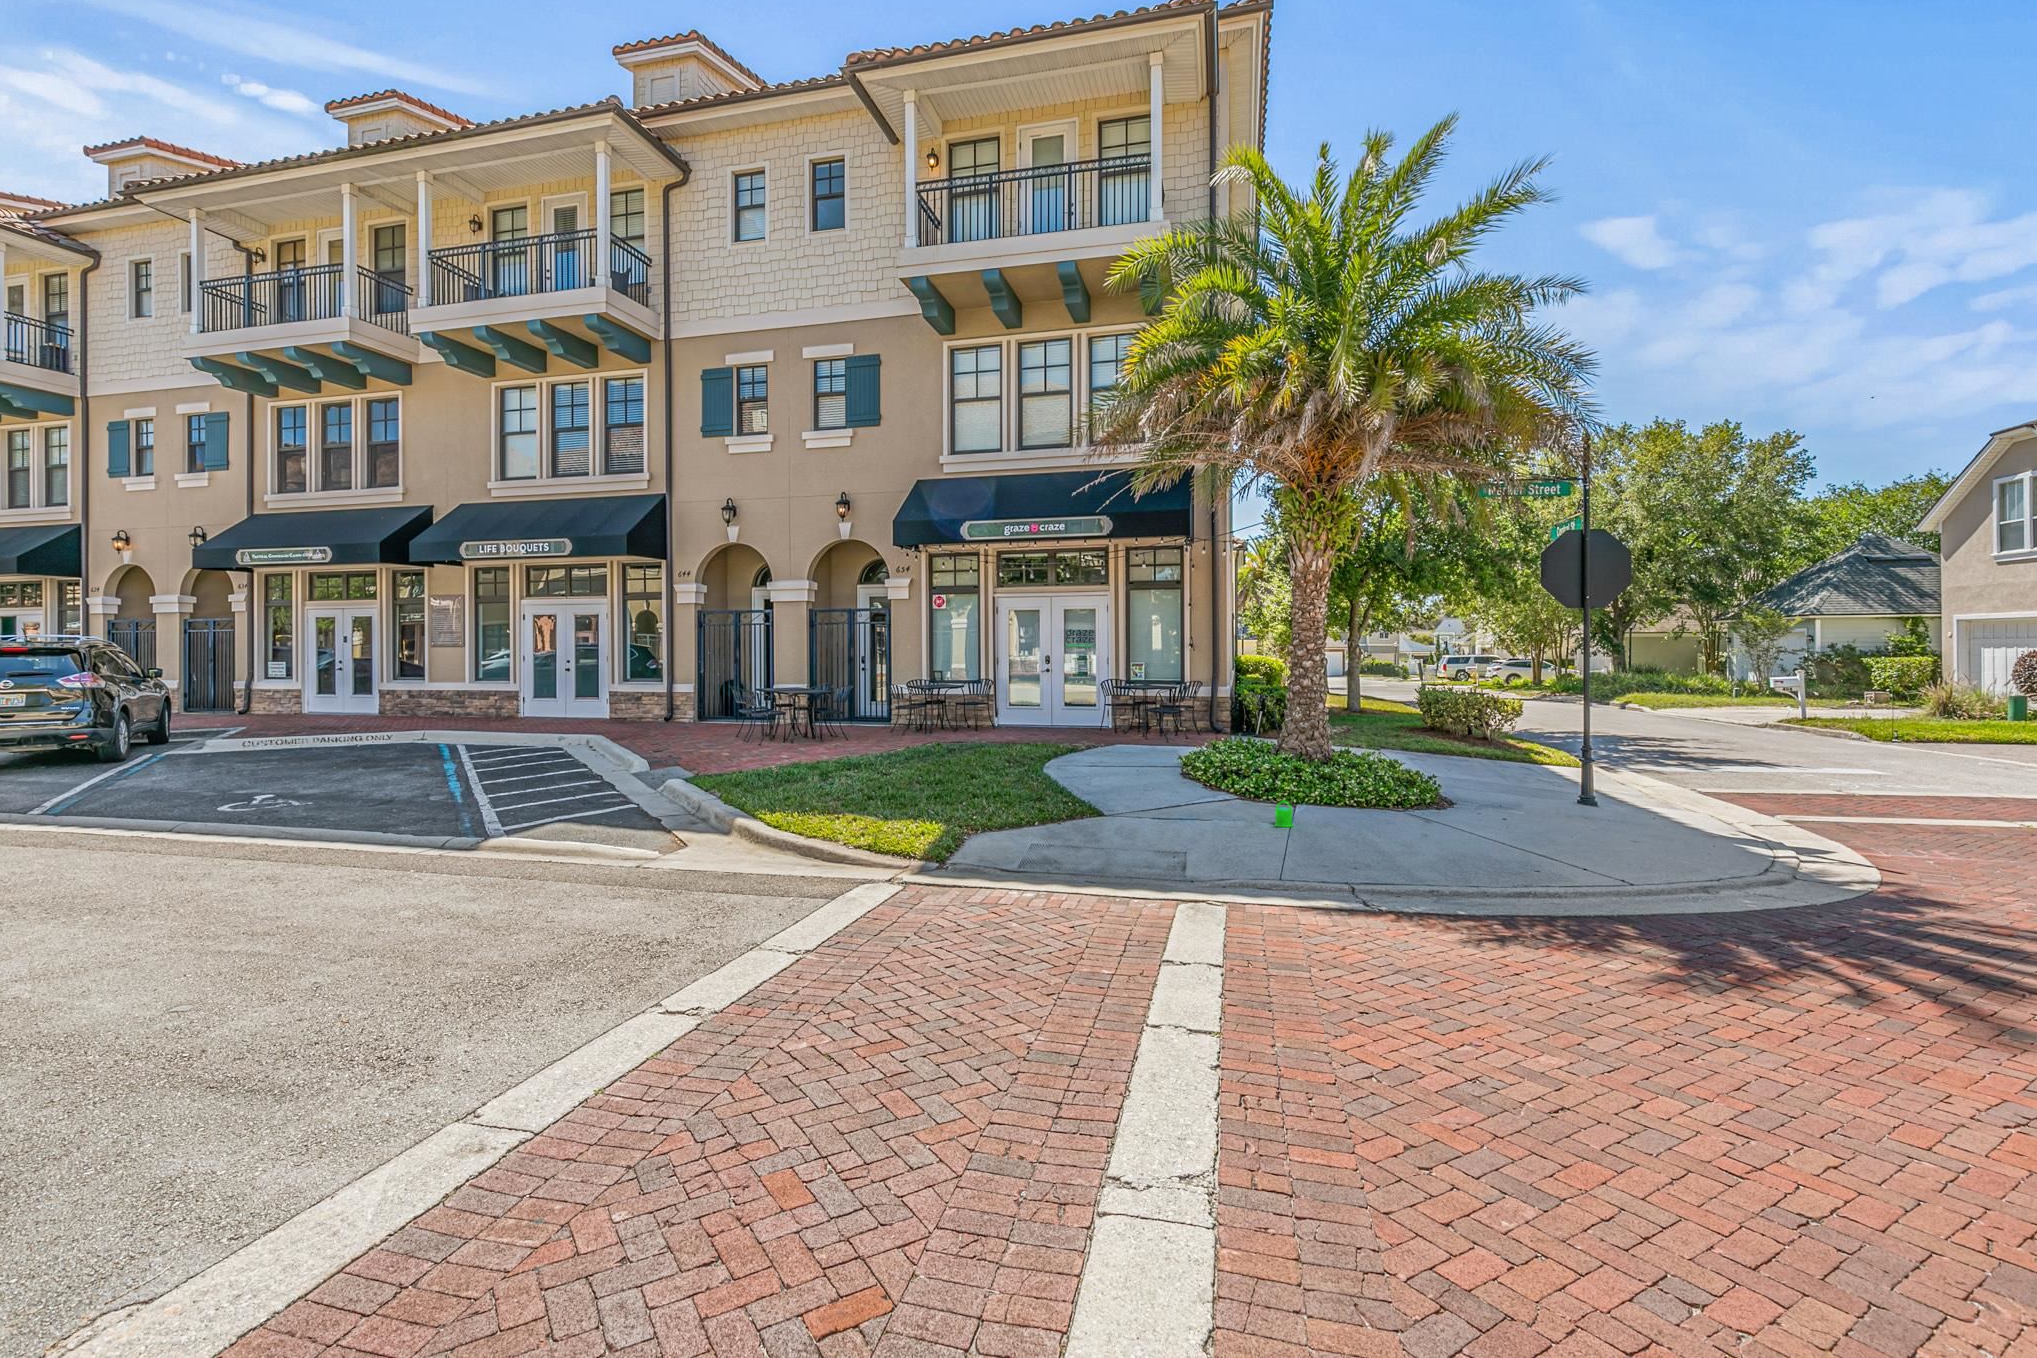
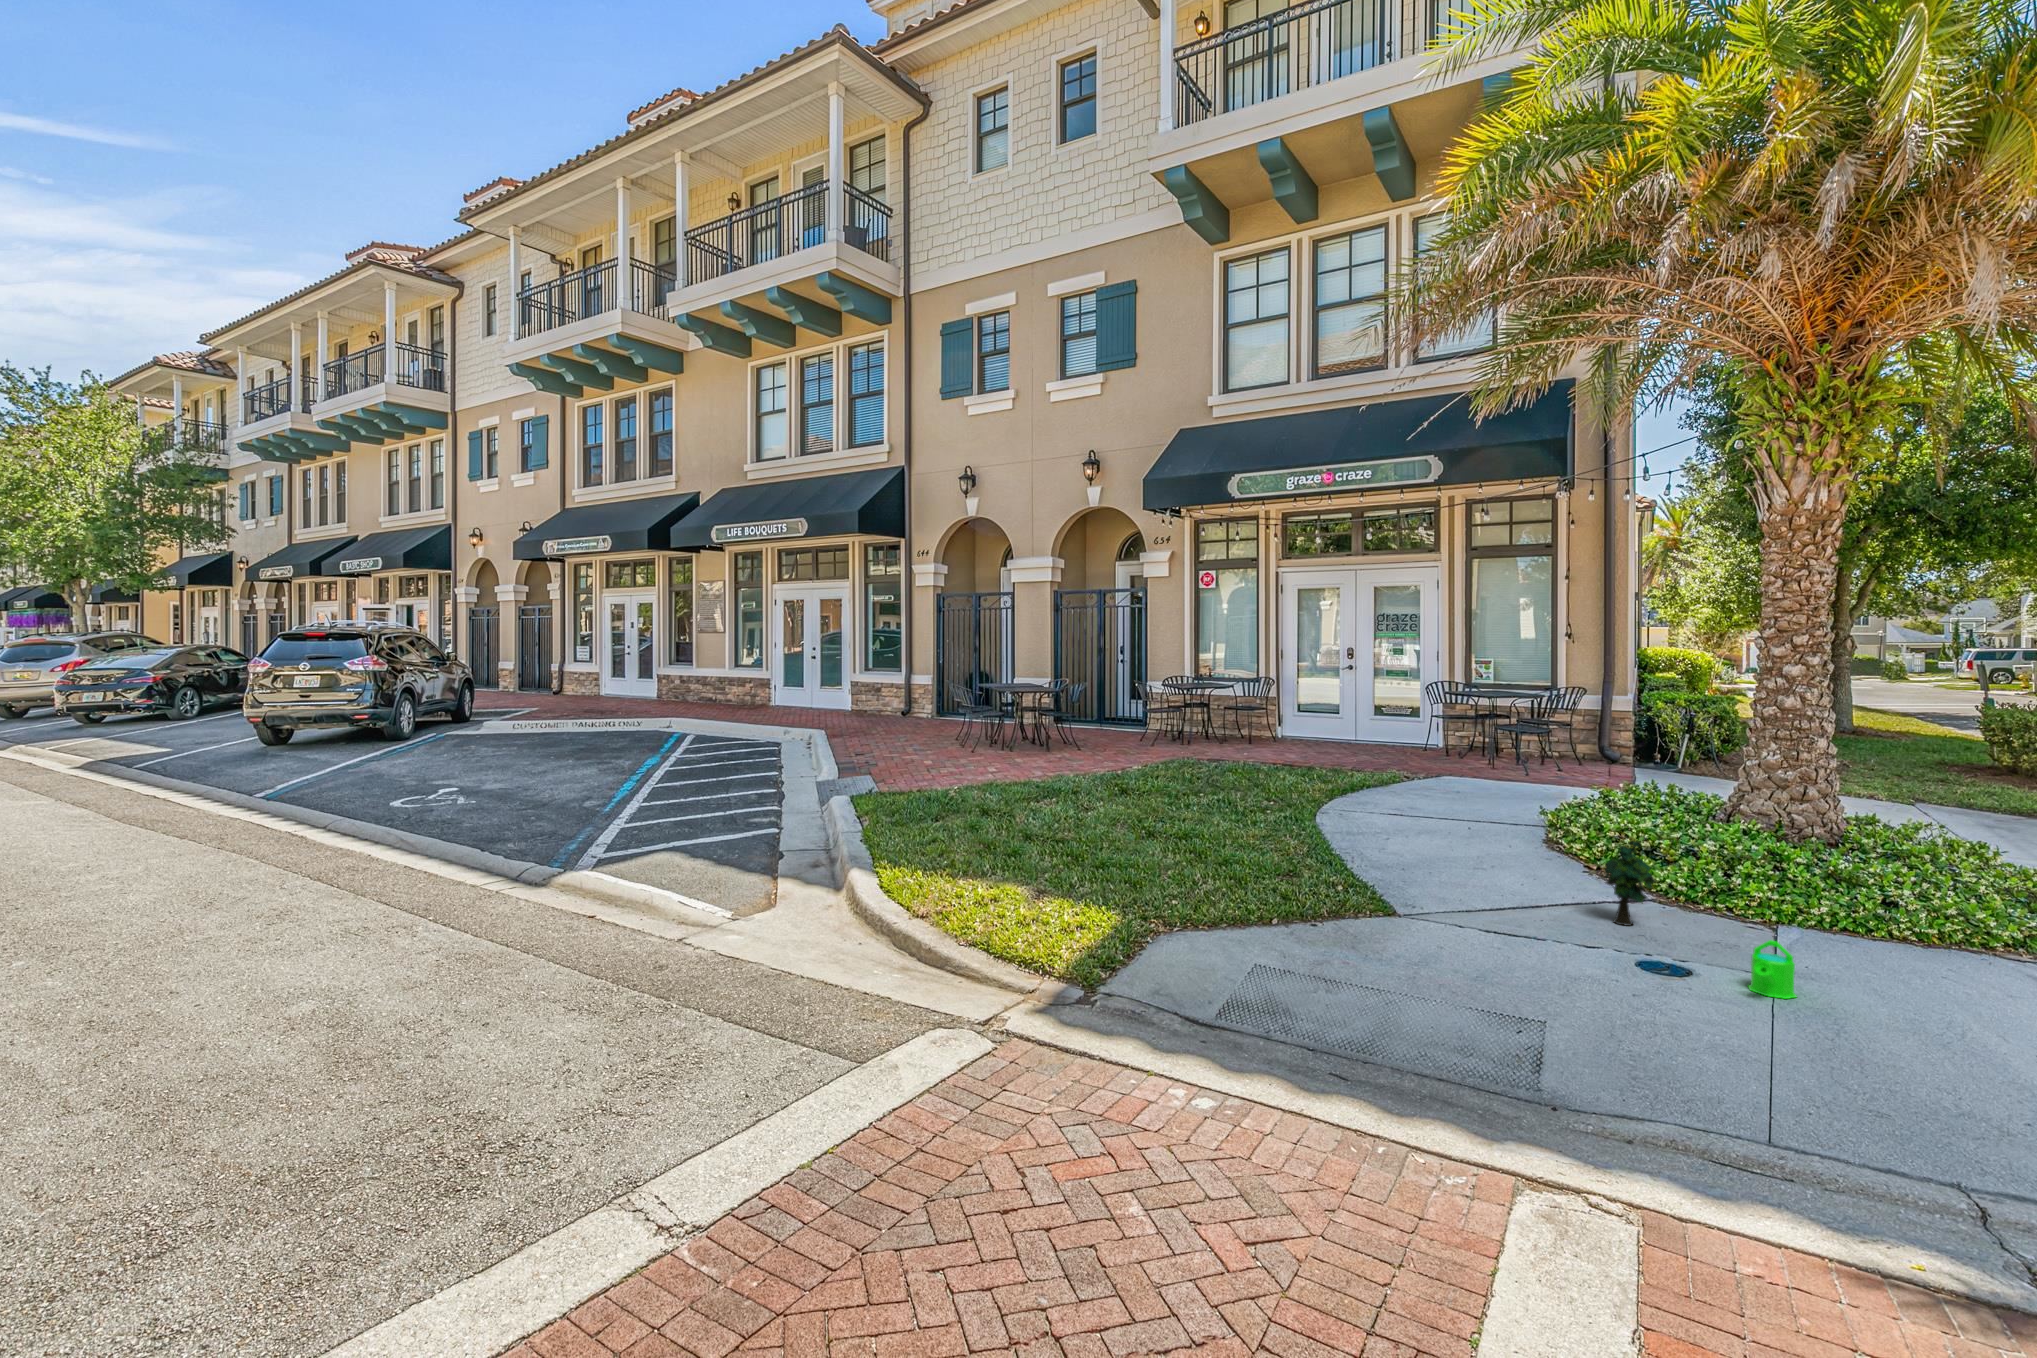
decorative plant: none [1208,760,1237,808] -> present [1600,840,1656,926]

